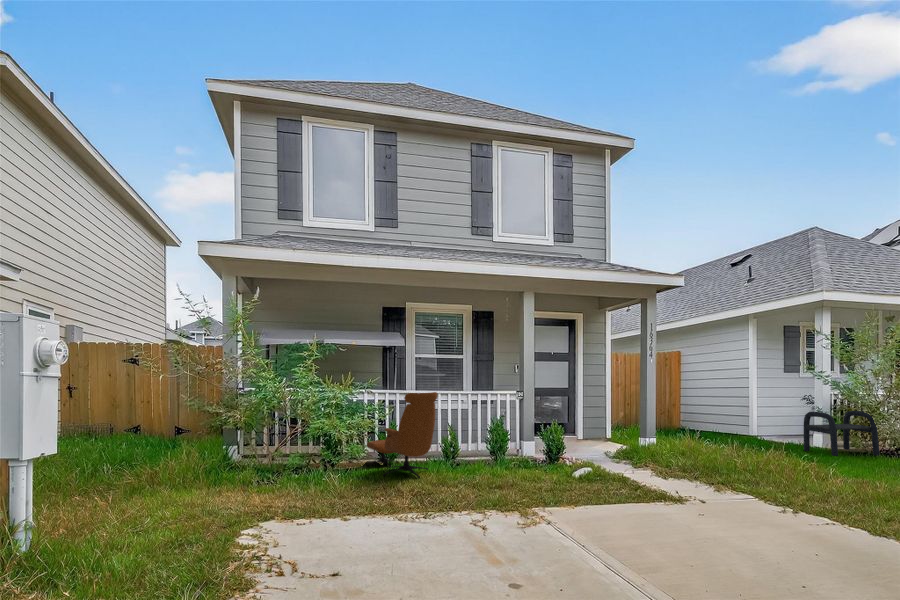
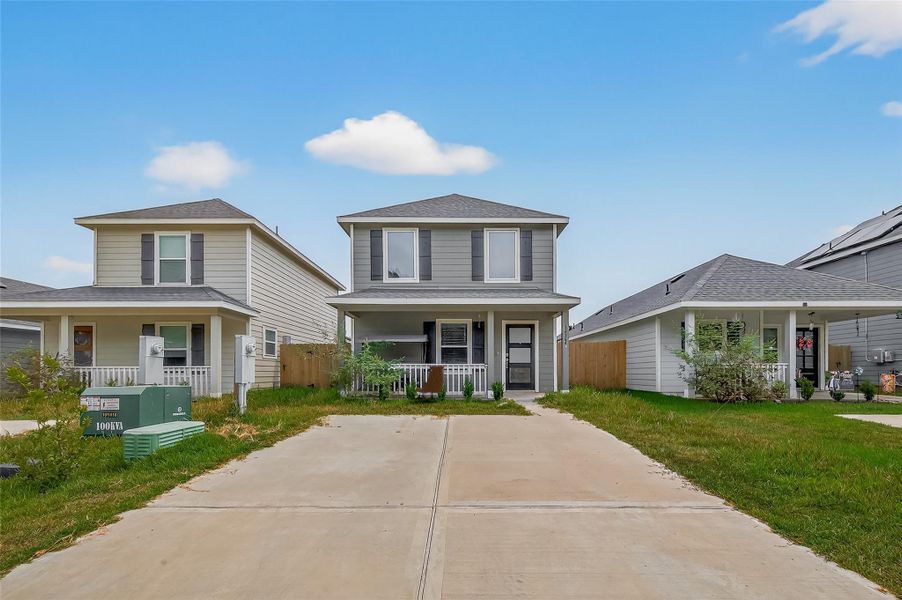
bench: present [804,411,880,456] -> none [665,376,704,401]

